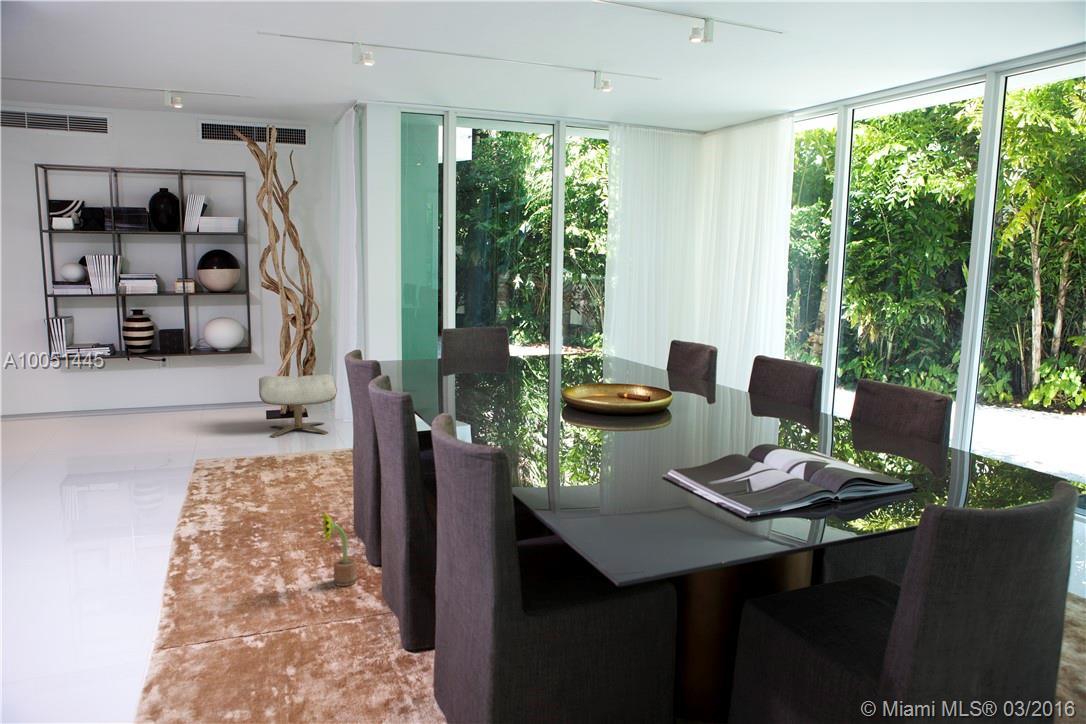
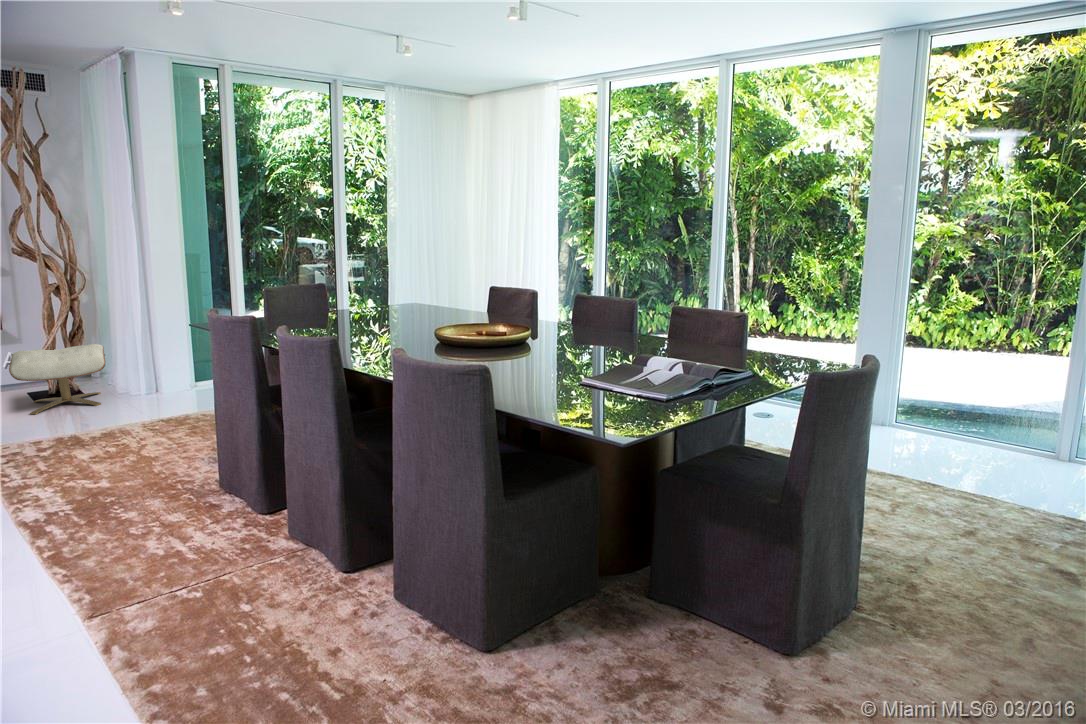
decorative plant: present [321,513,357,586] -> none [14,517,75,594]

